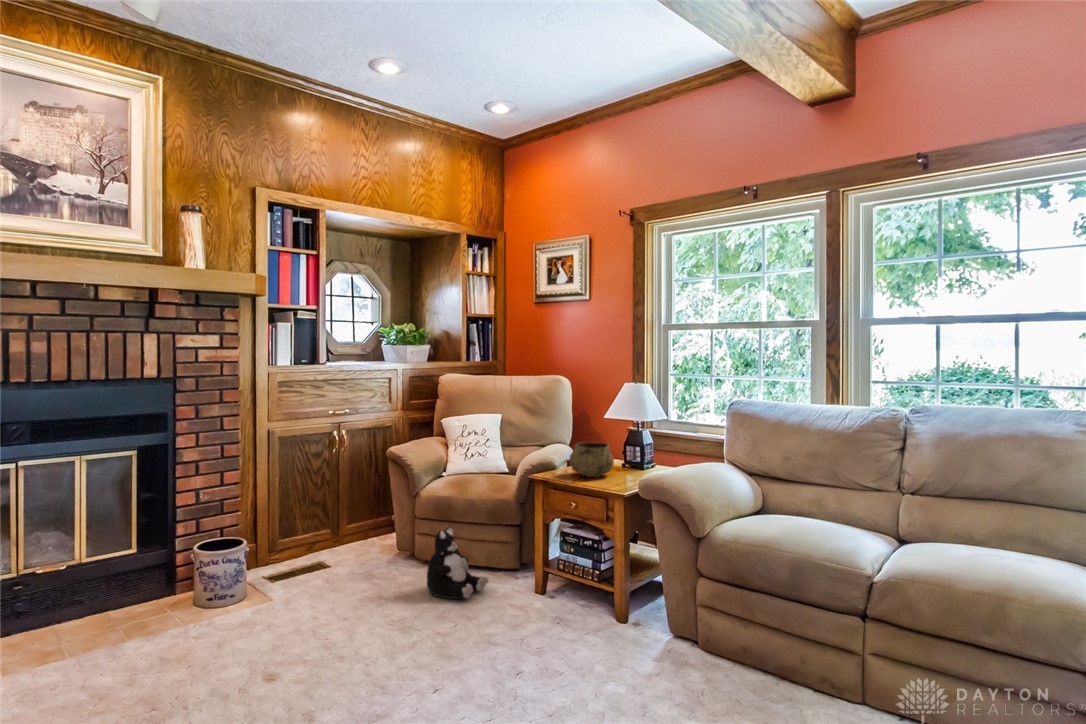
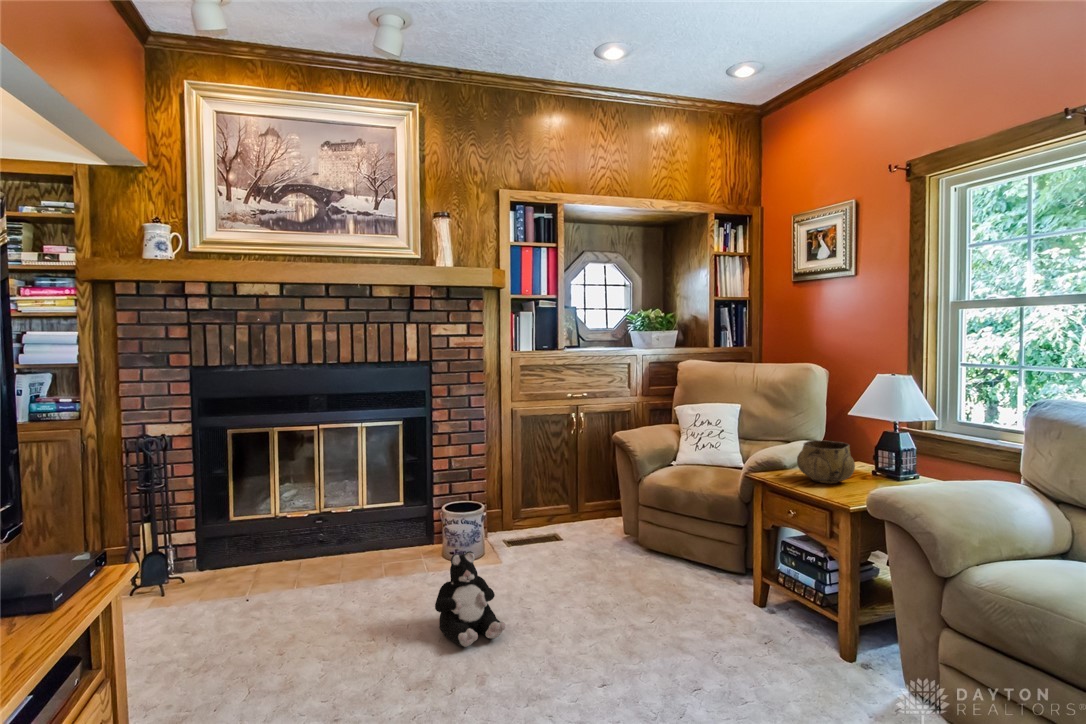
plush toy: present [427,528,488,599] -> present [435,551,506,647]

